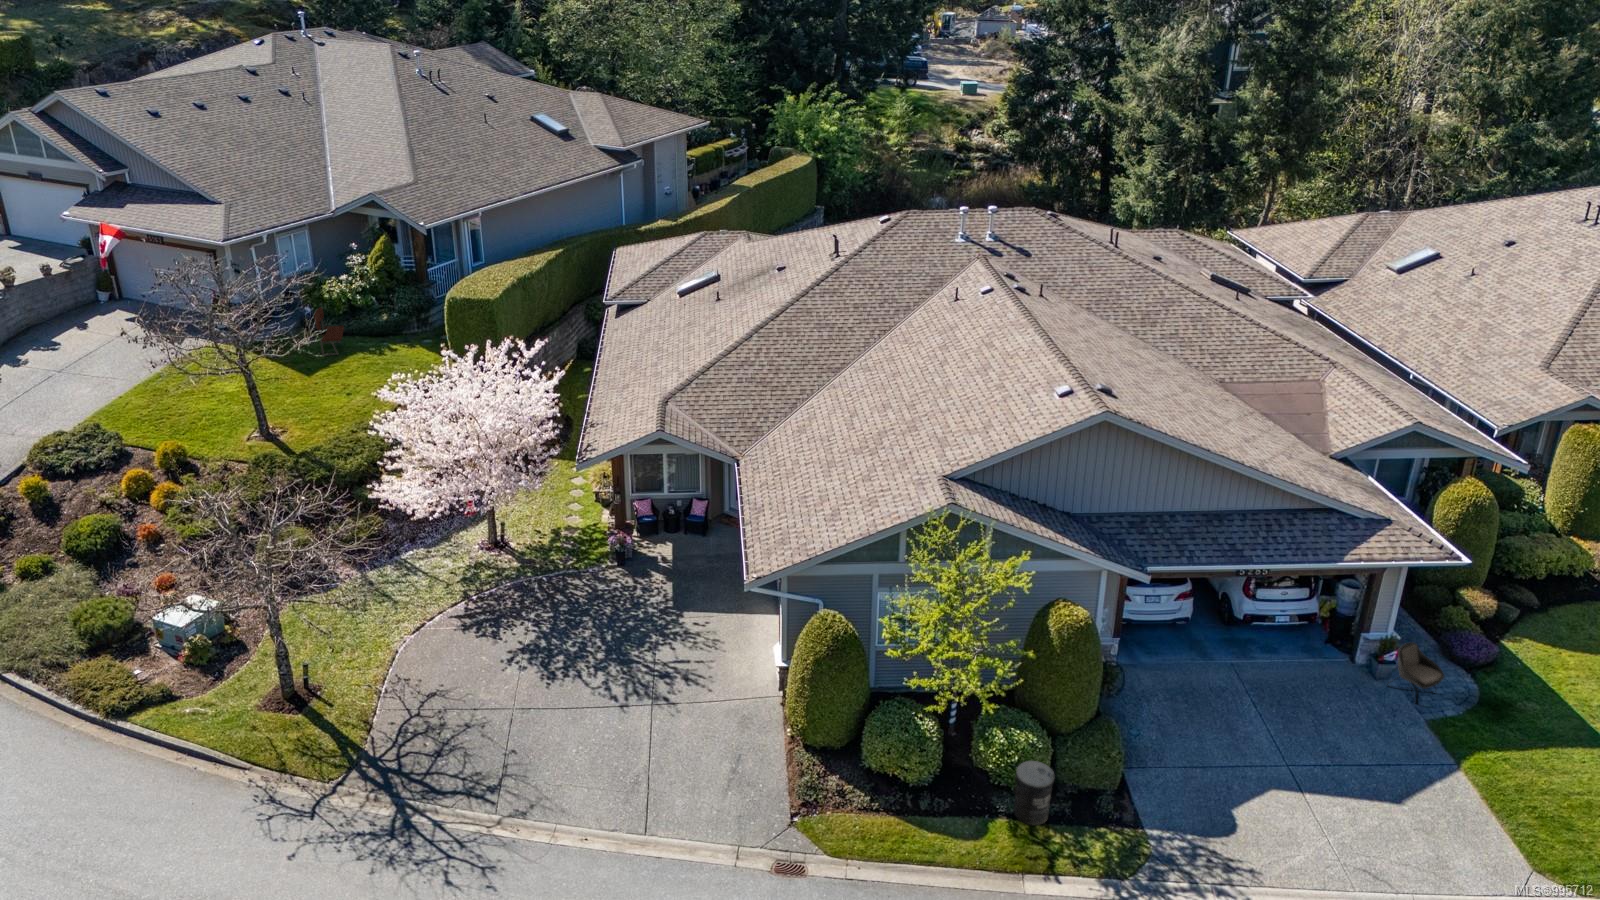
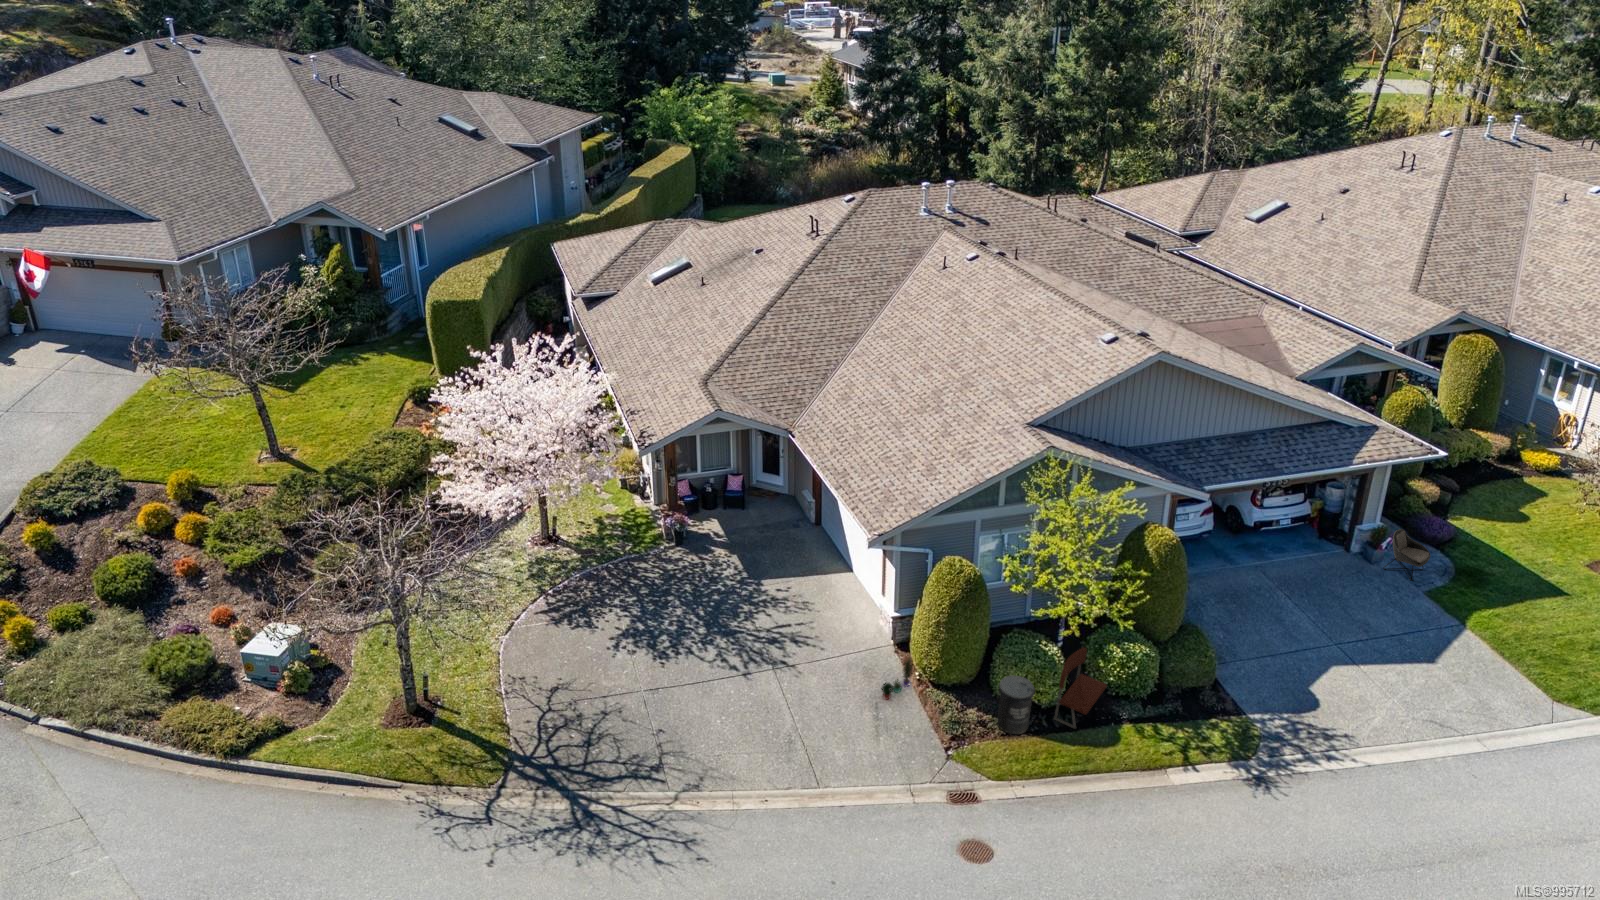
bench: present [314,307,344,356] -> present [1054,648,1107,729]
potted plant: none [748,711,789,754] -> present [881,659,913,700]
trash can: present [1013,761,1055,825] -> present [997,676,1035,734]

